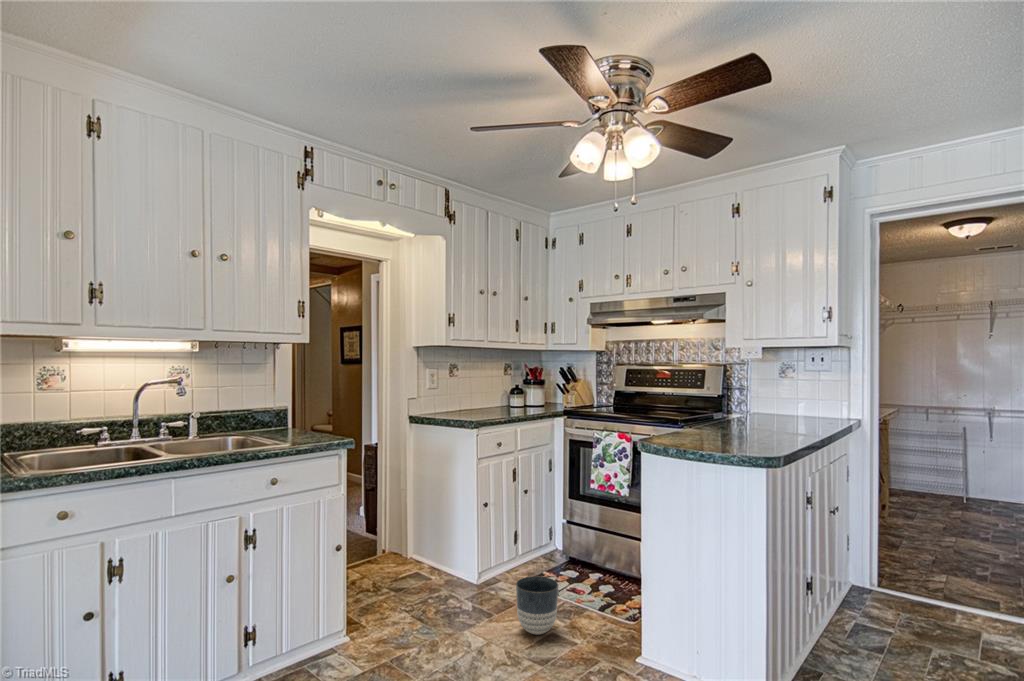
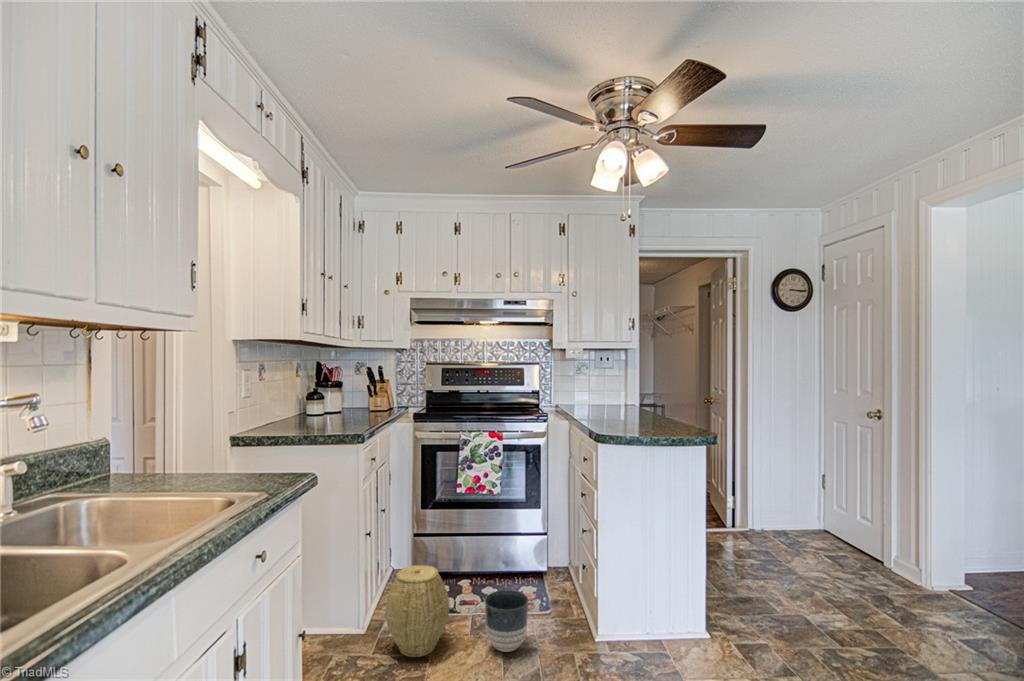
woven basket: none [456,533,511,610] -> present [385,565,449,657]

